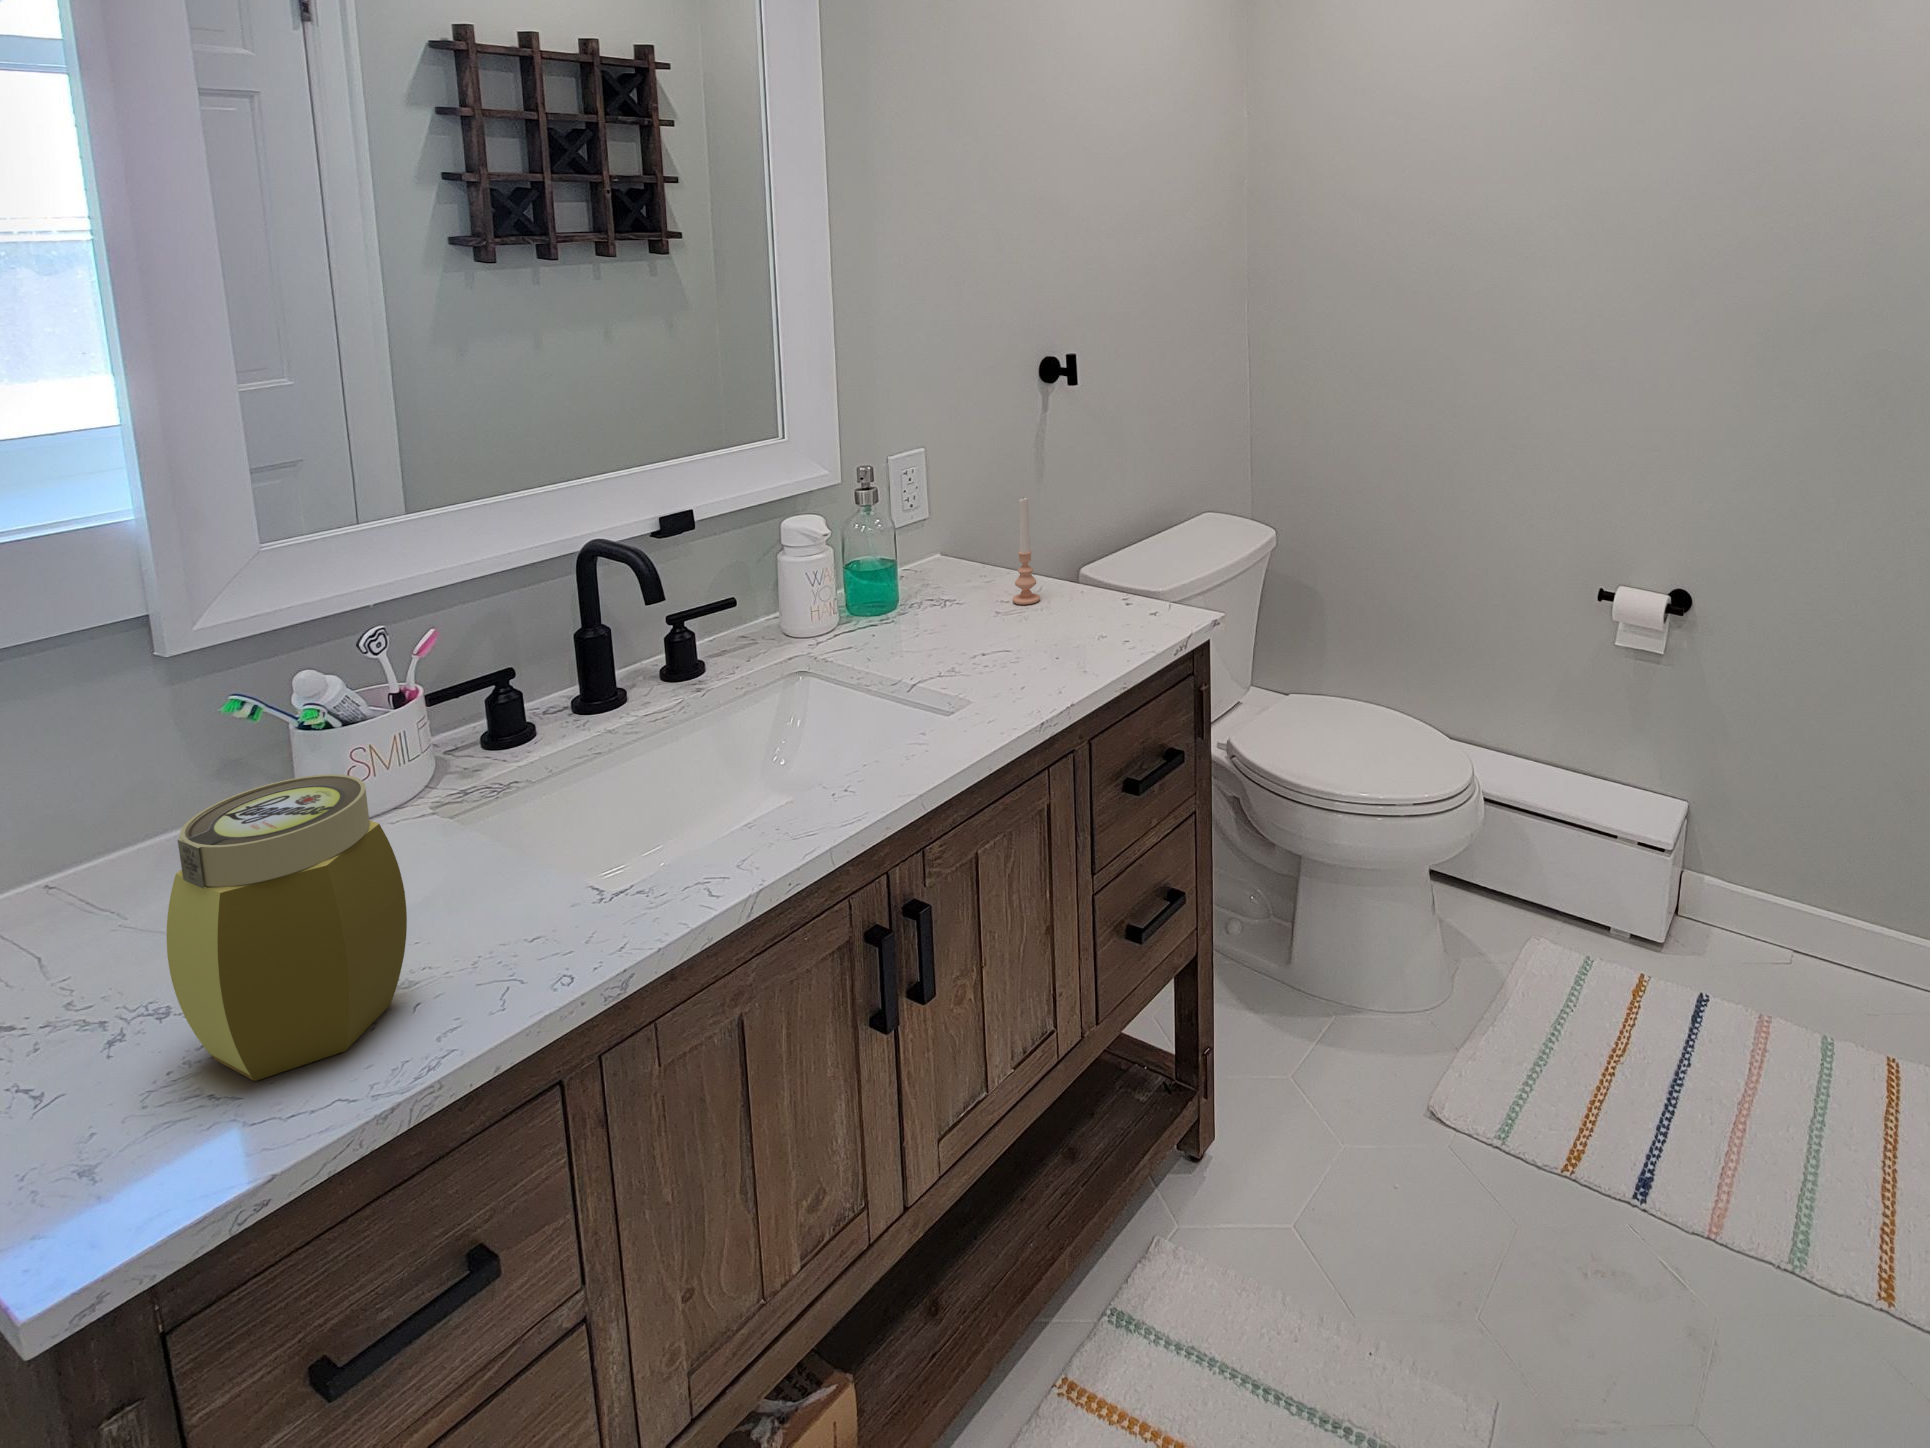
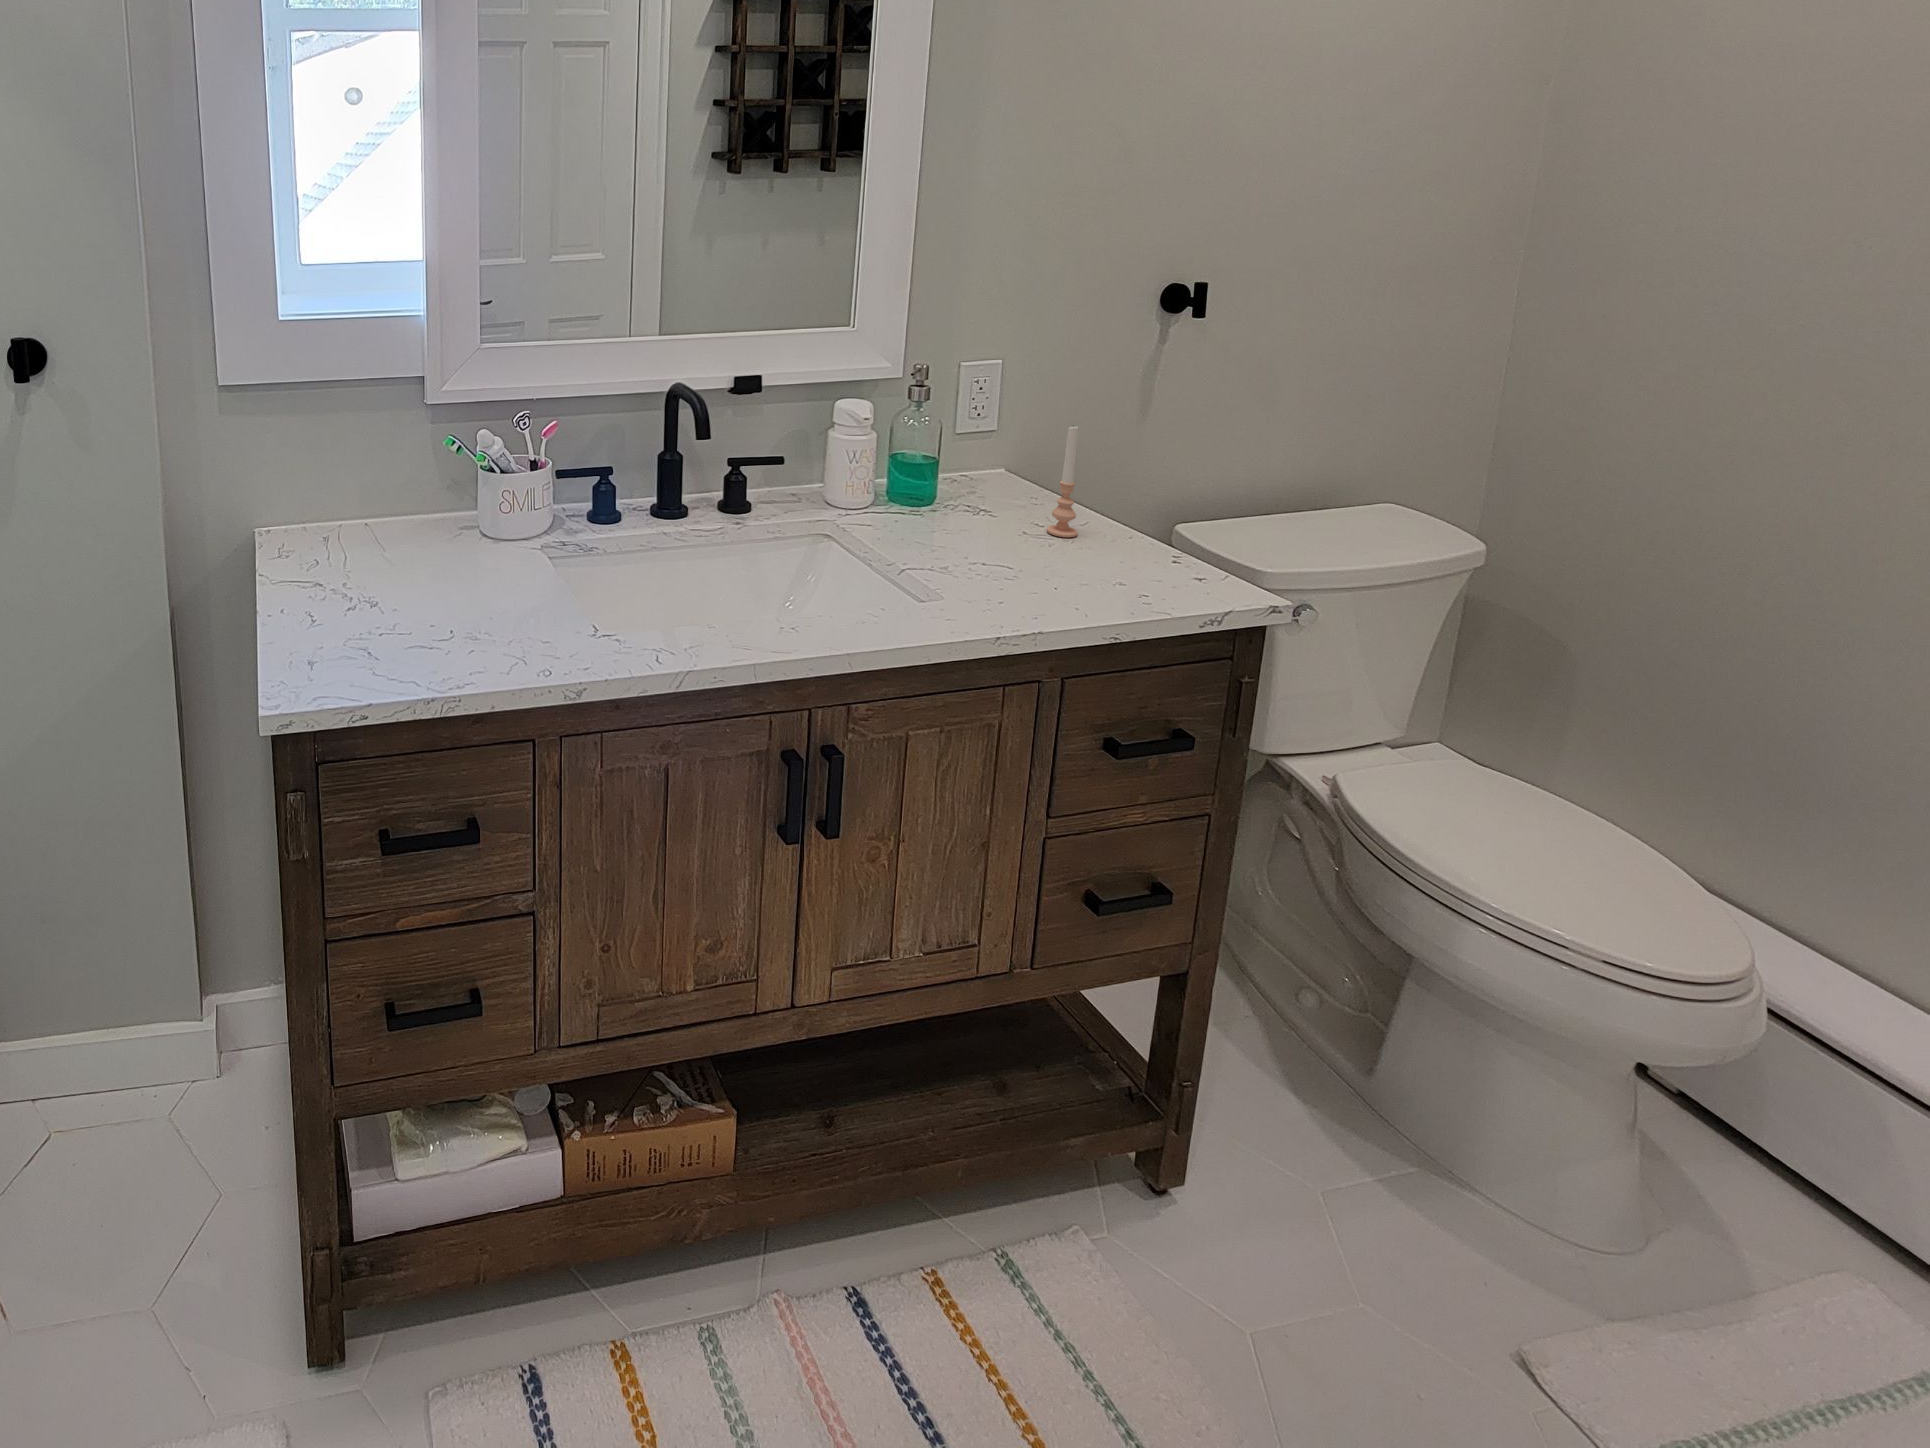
jar: present [167,774,407,1081] -> none [368,484,477,662]

